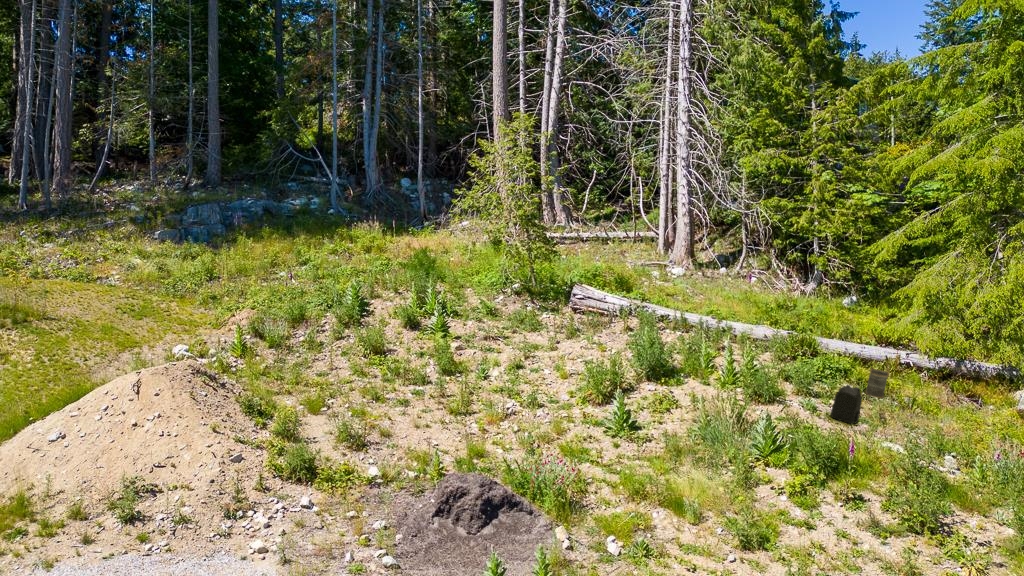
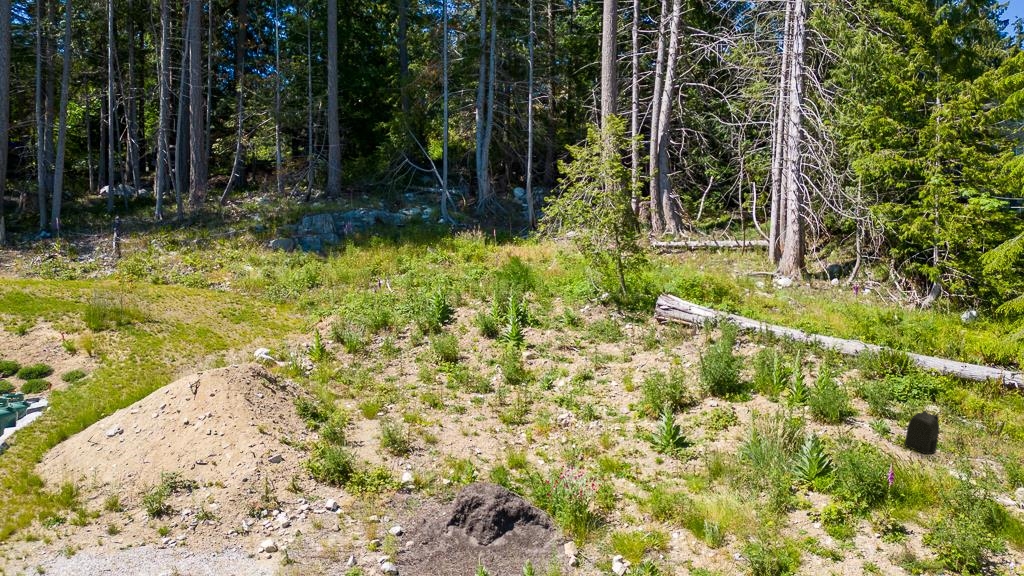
basket: present [866,368,889,398] -> none [961,387,989,429]

